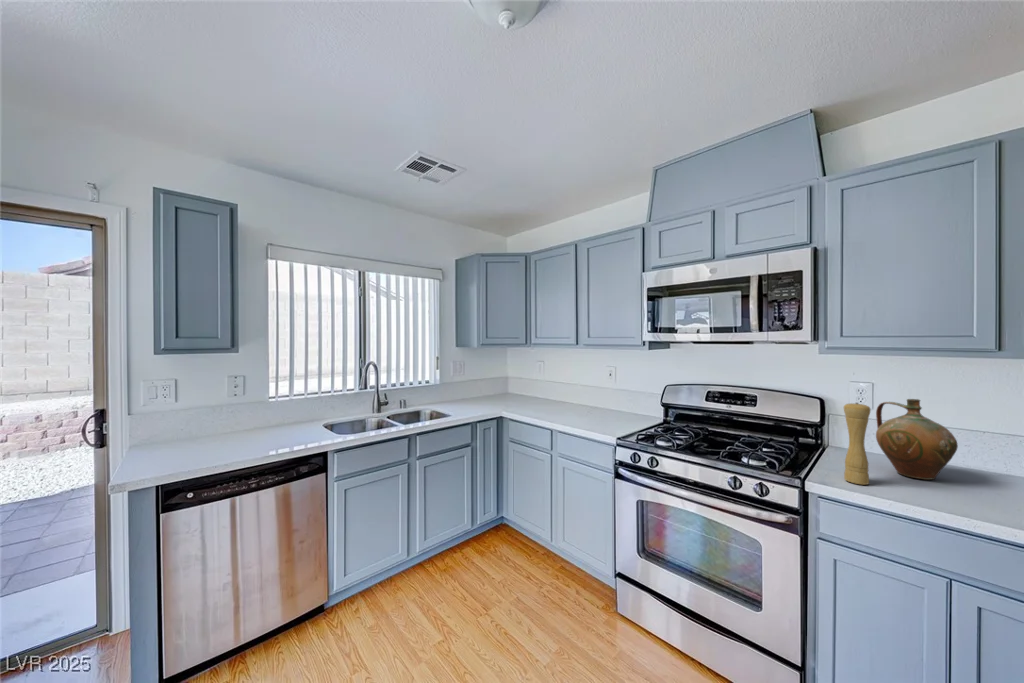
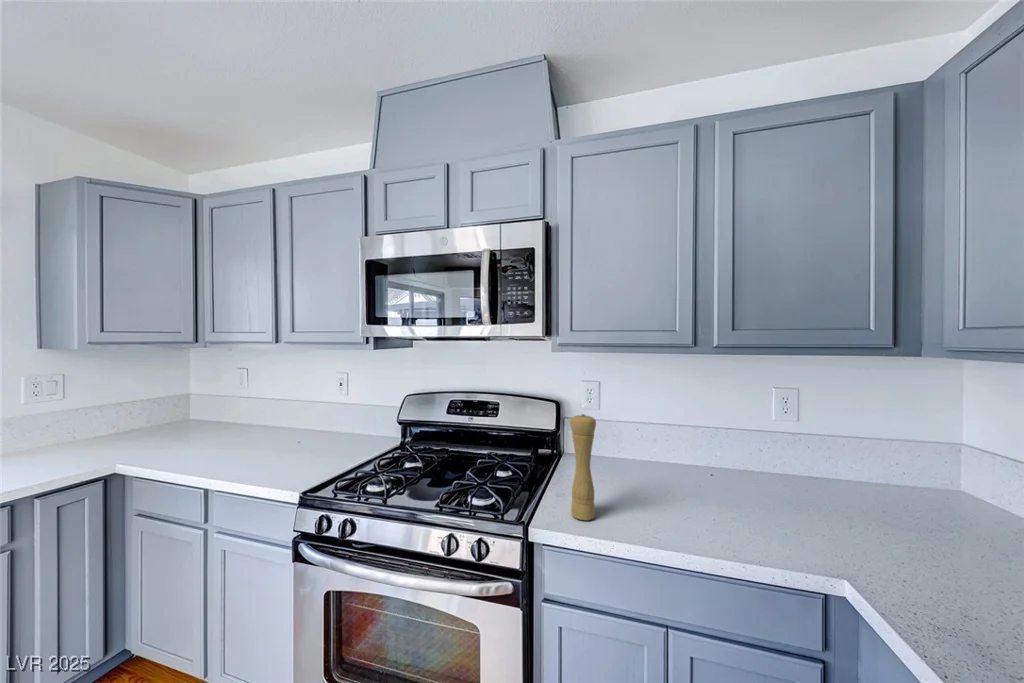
ceramic jug: present [876,399,958,480] -> none [603,402,670,495]

